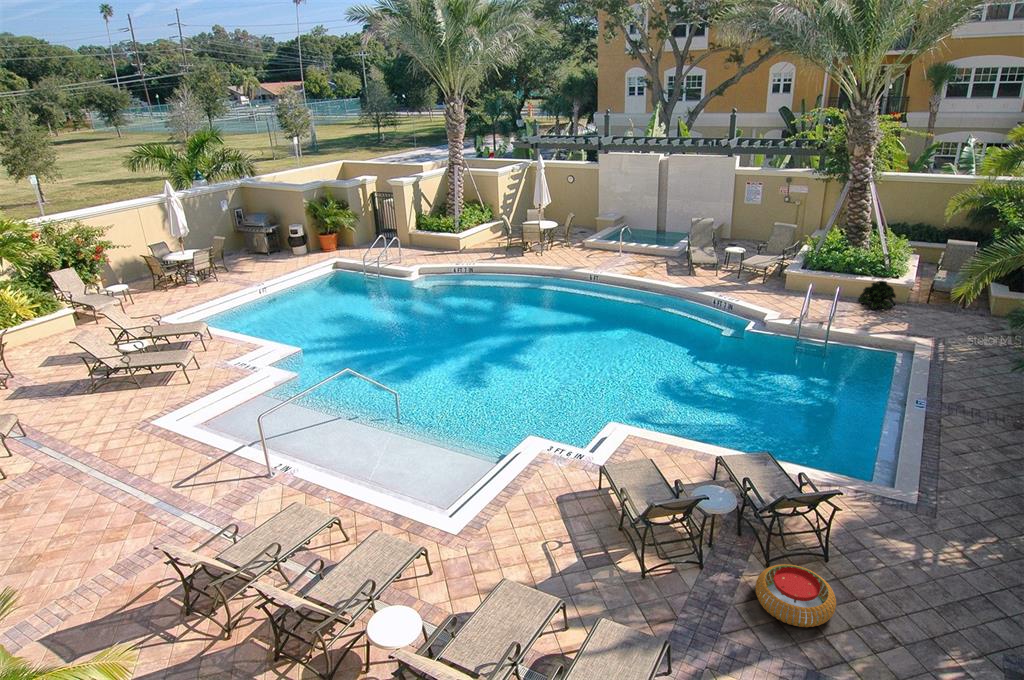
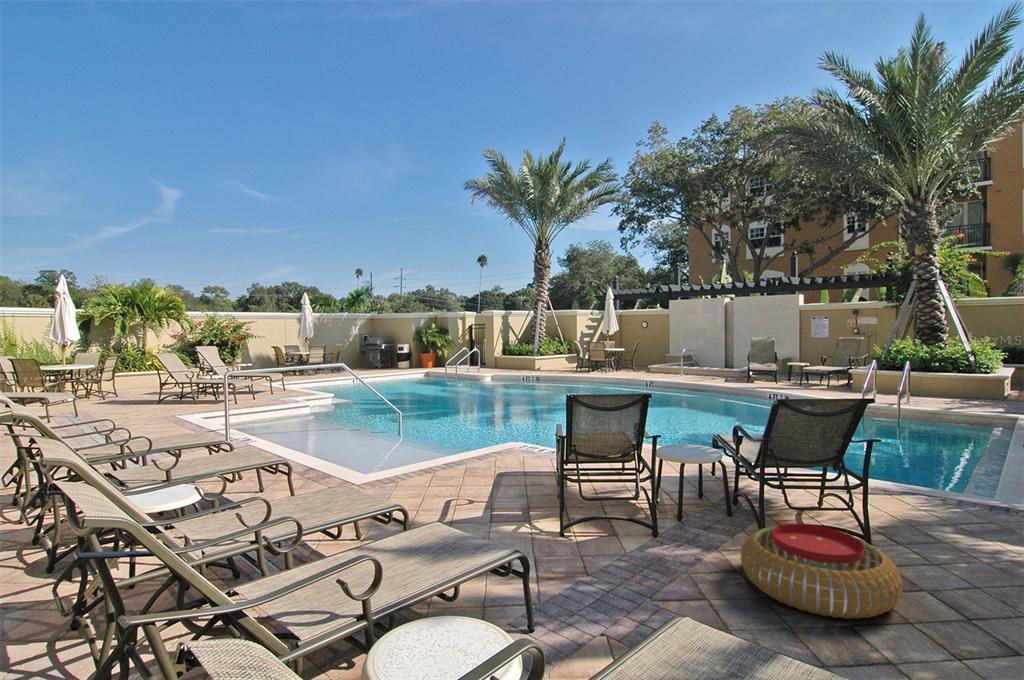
potted plant: present [858,281,896,310] -> none [943,370,995,402]

